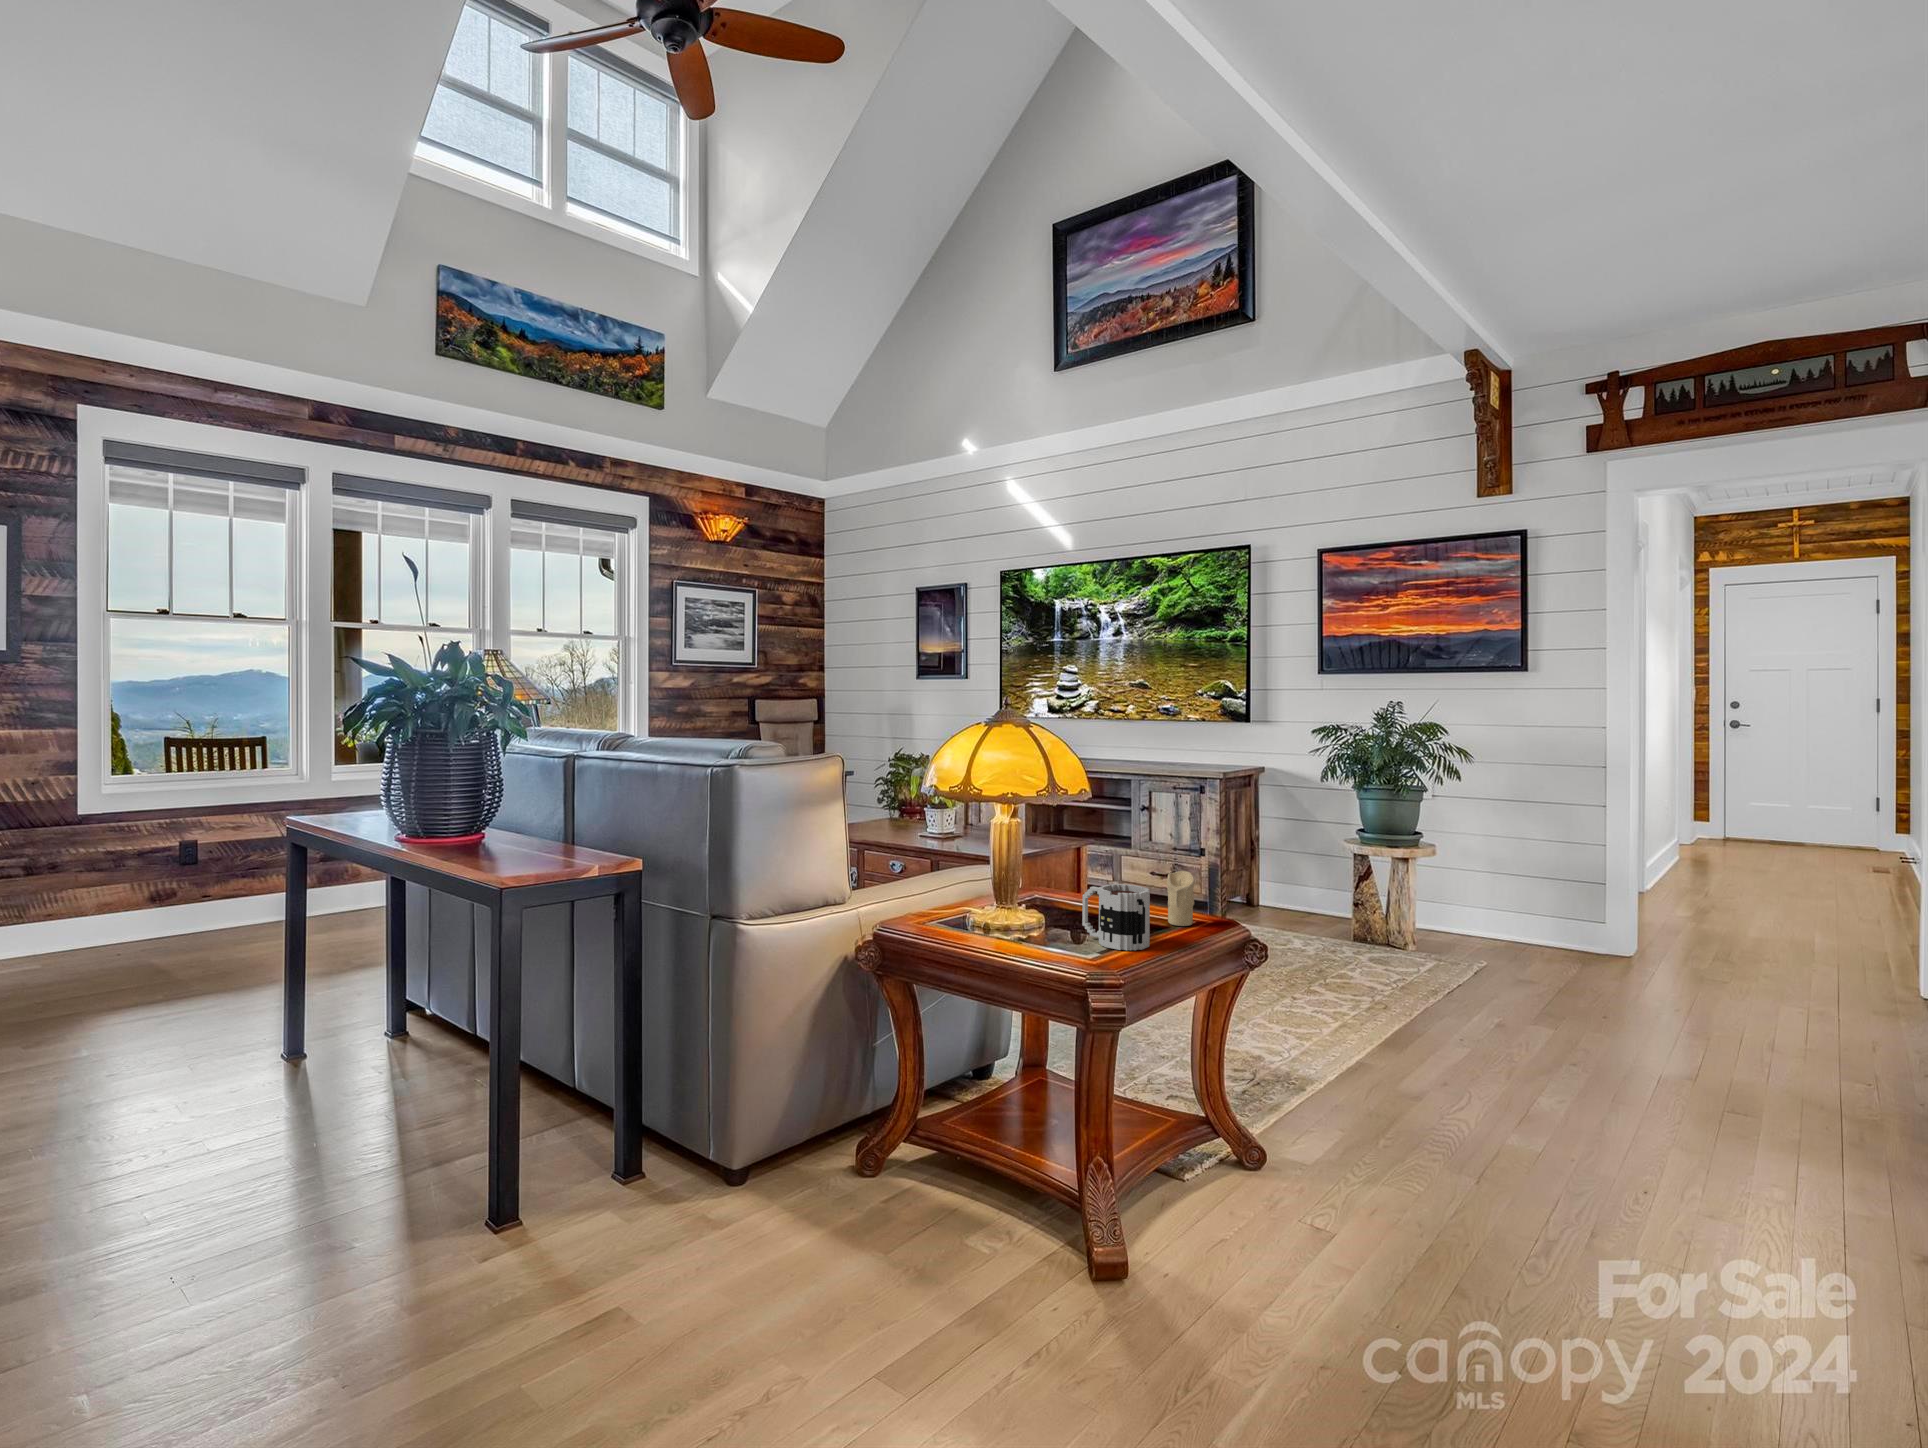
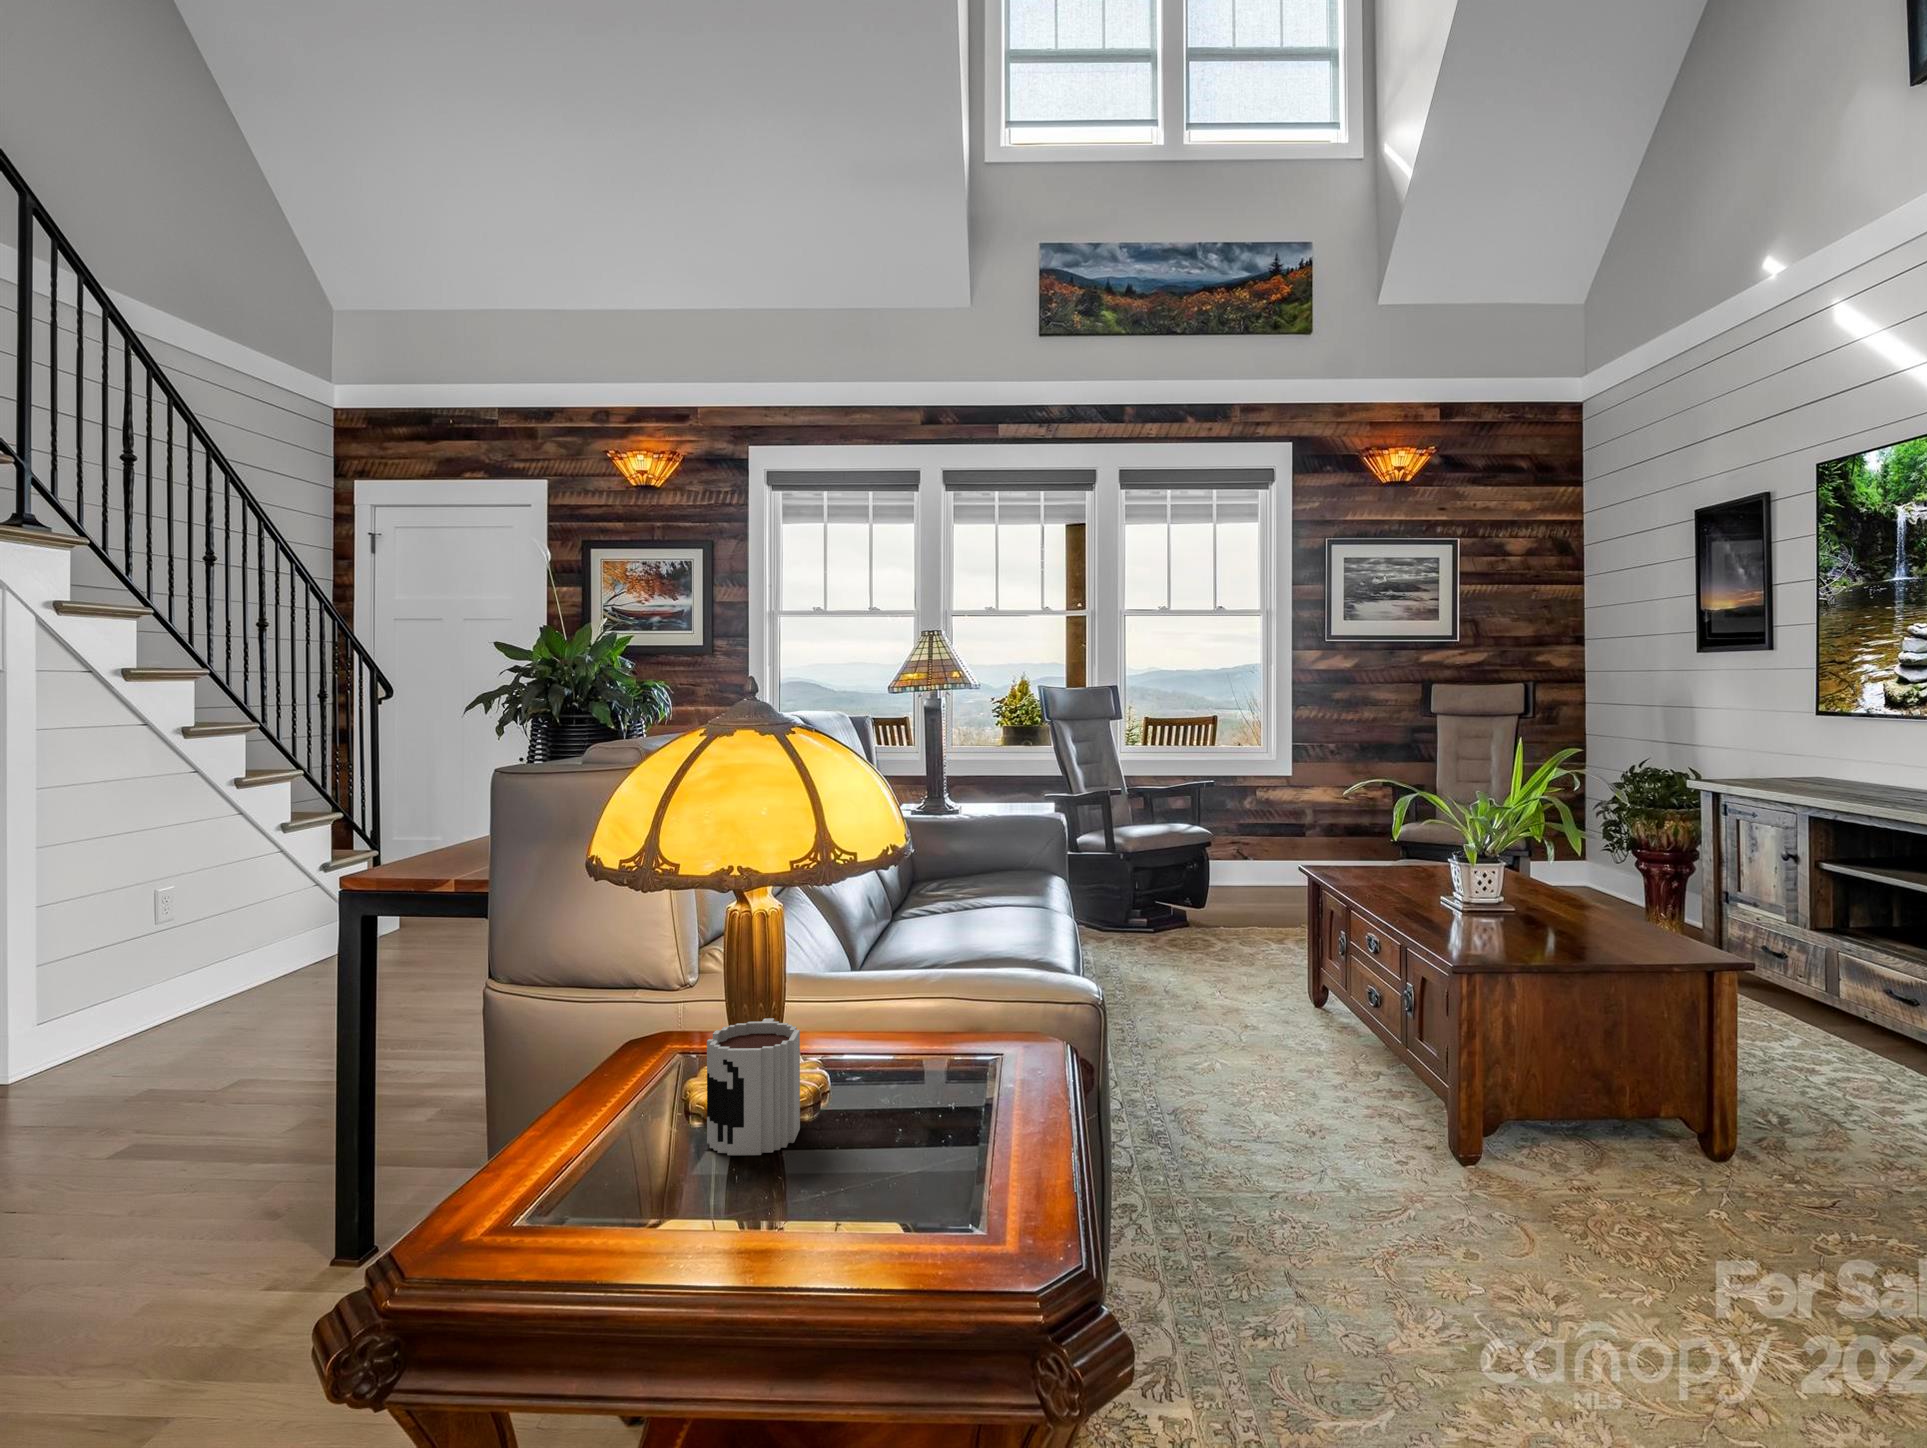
candle: present [1167,871,1194,926] -> none [937,1029,989,1143]

